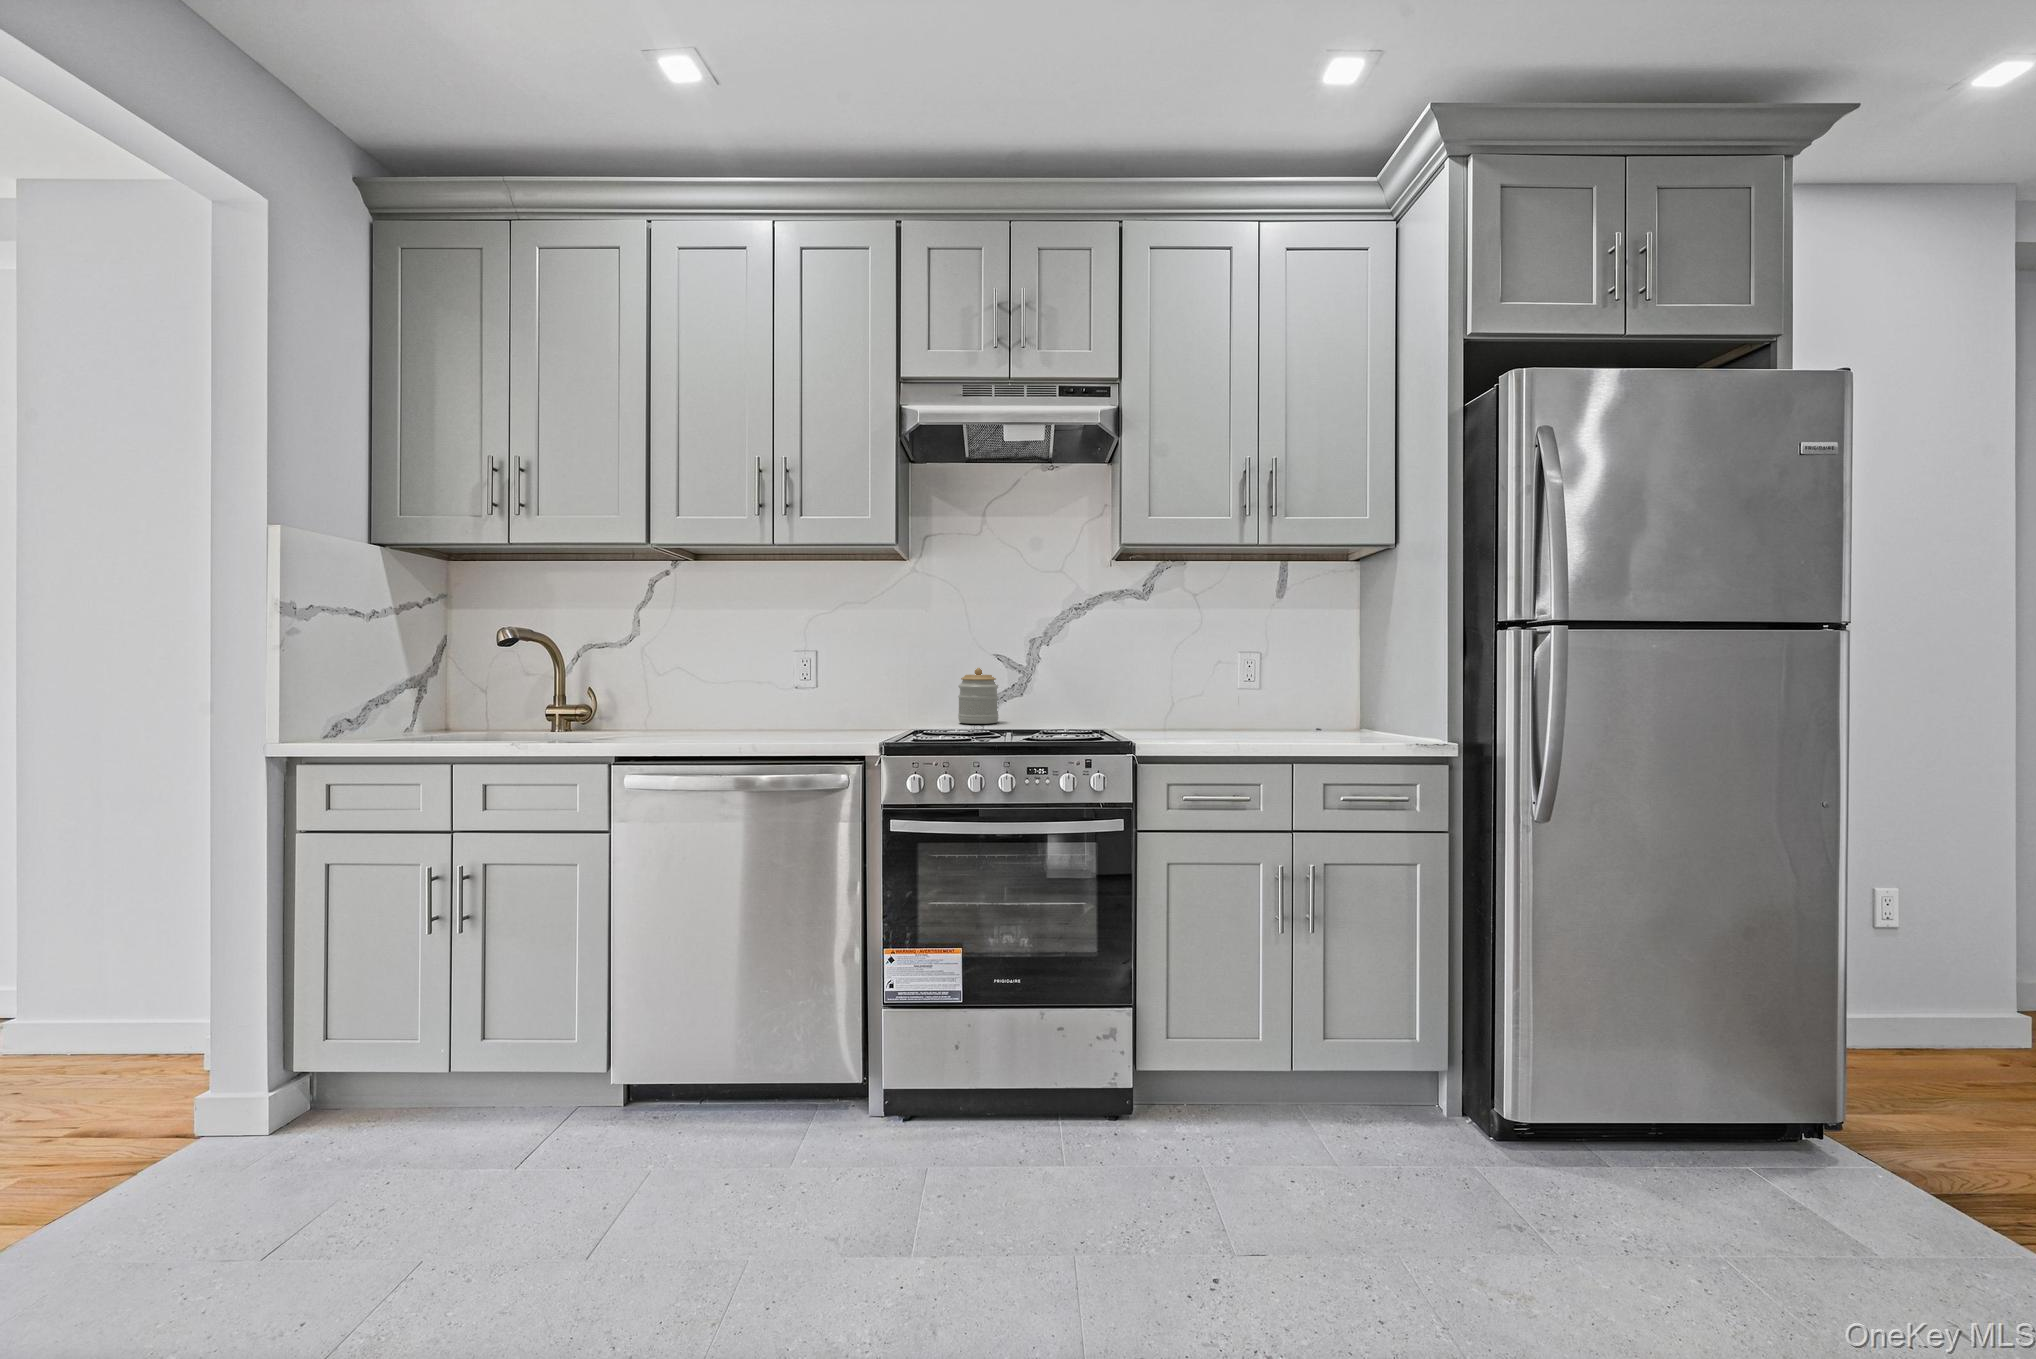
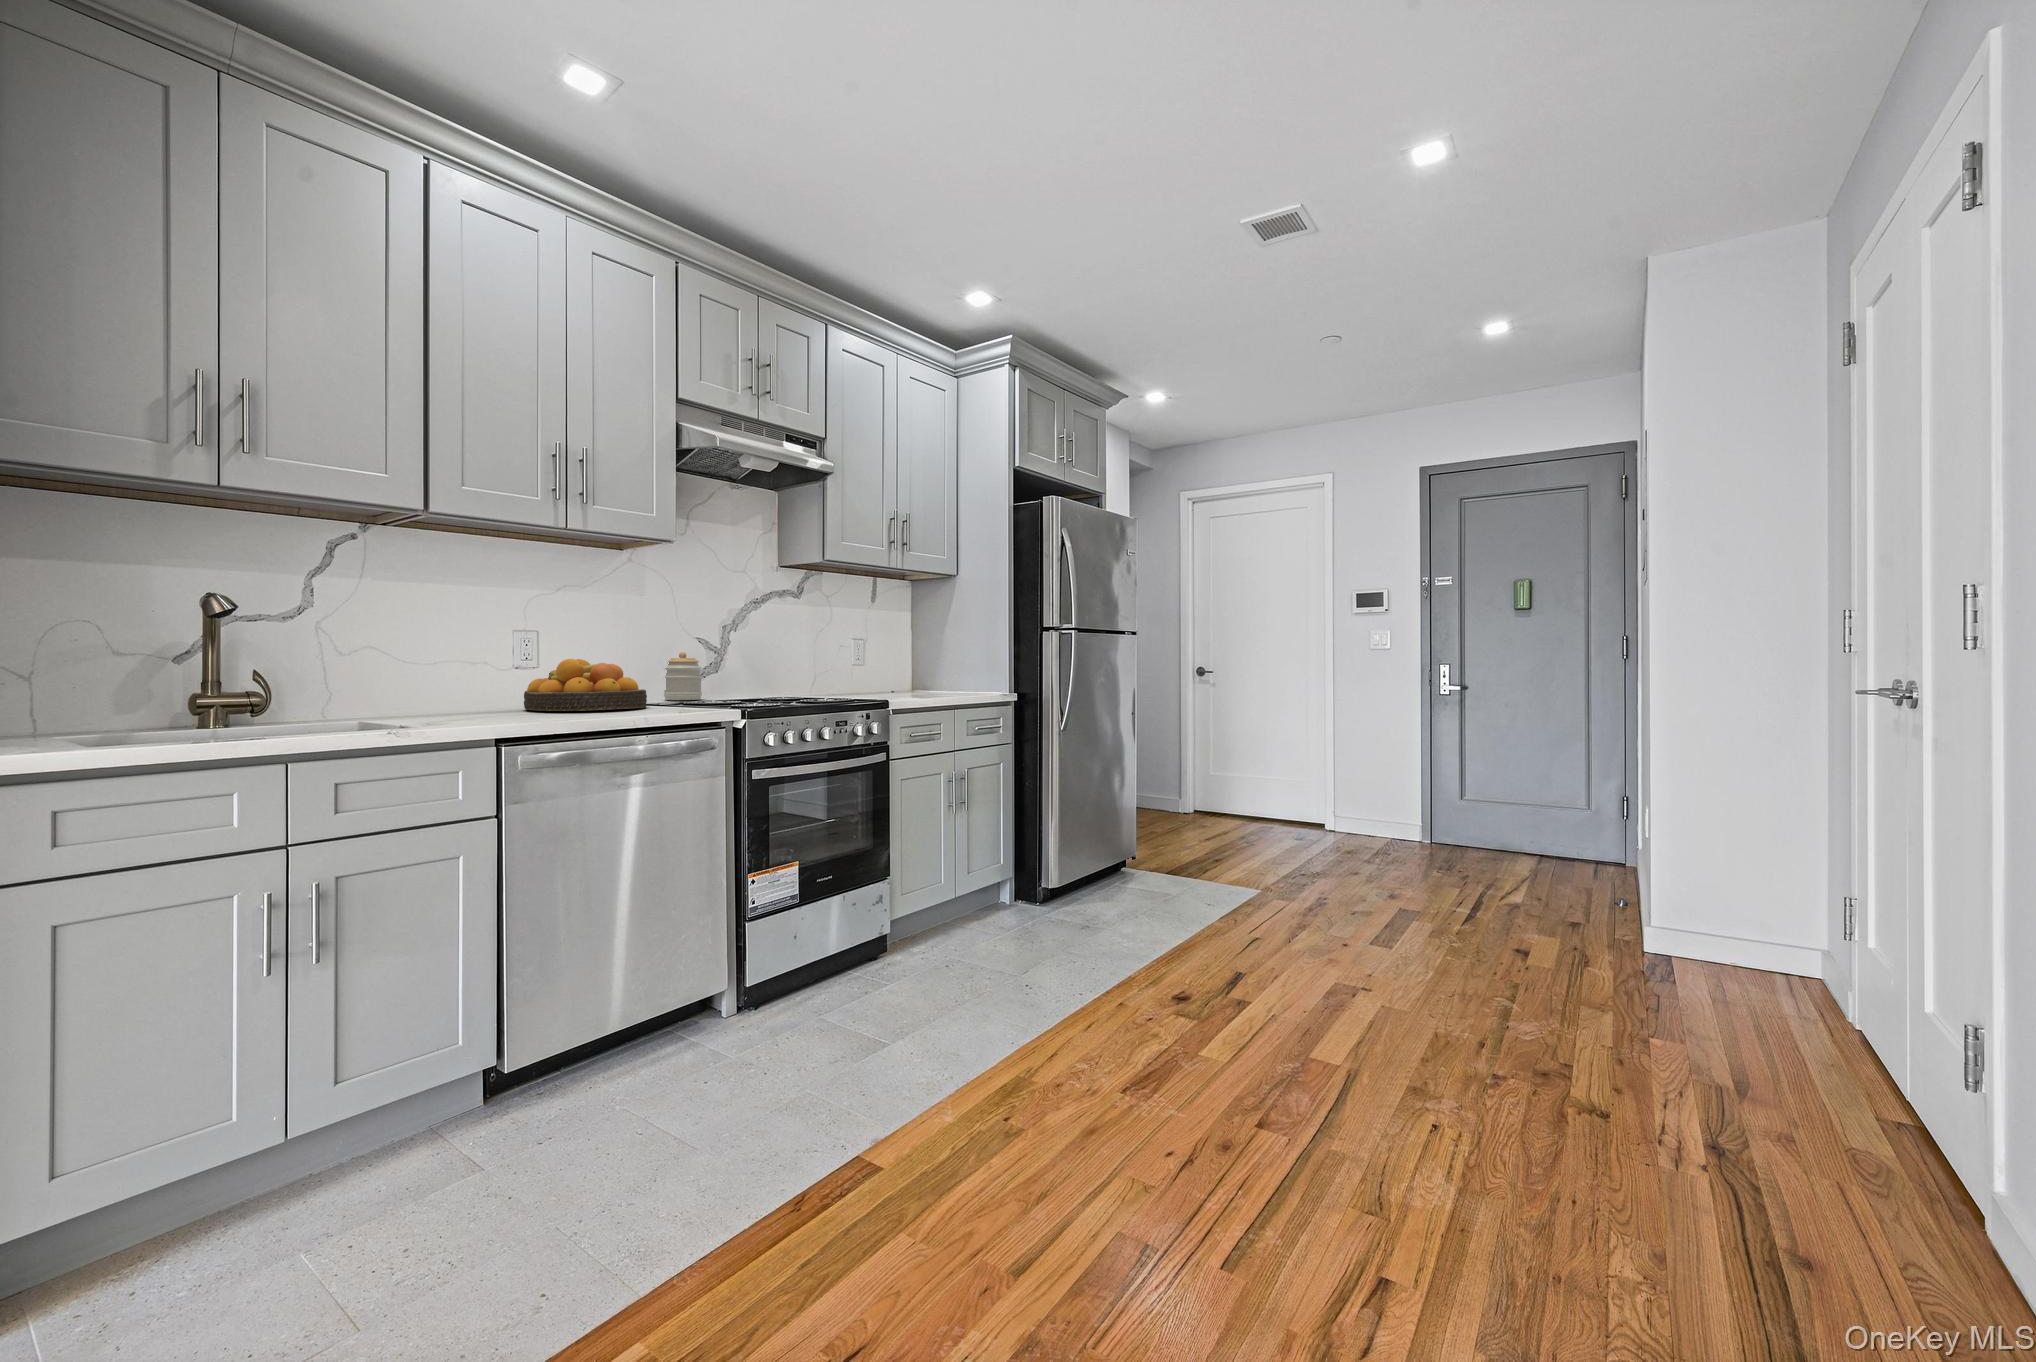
fruit bowl: none [772,677,887,733] -> present [524,659,647,711]

